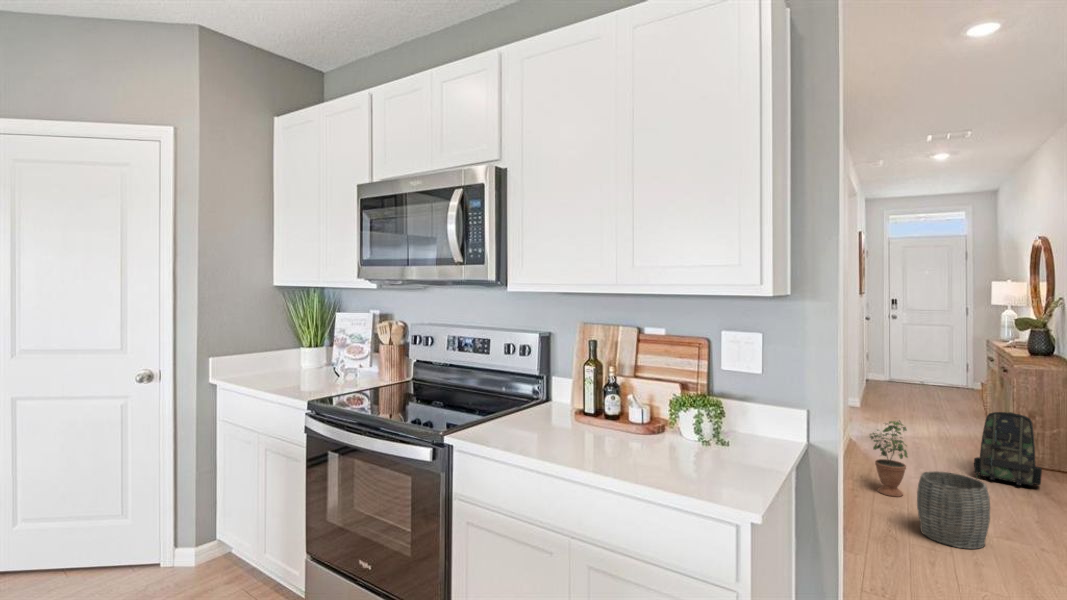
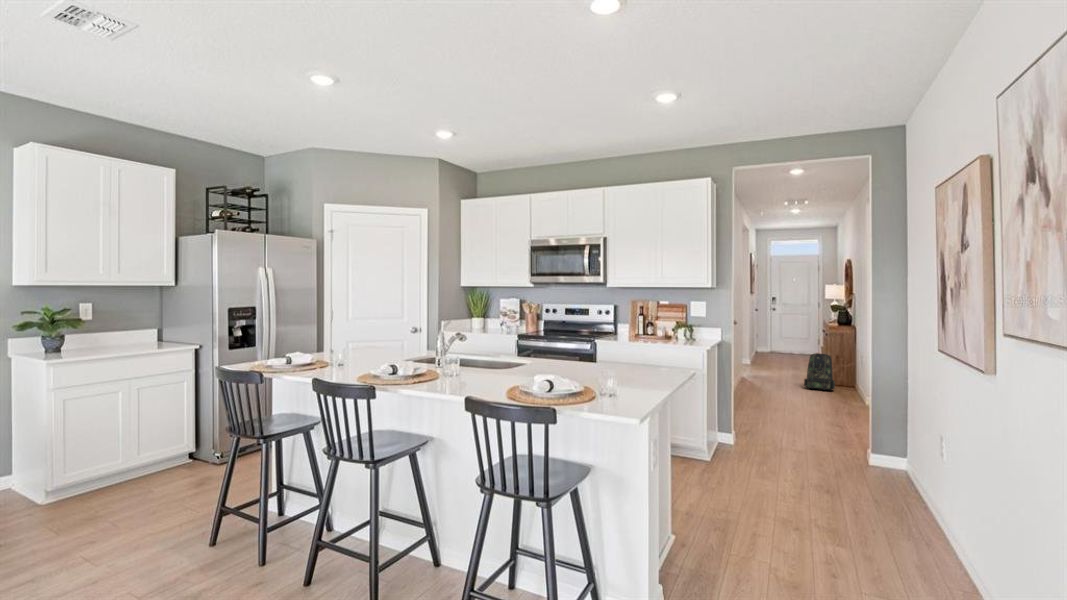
potted plant: present [870,421,908,497] -> none [751,355,770,396]
woven basket: present [917,471,990,549] -> none [771,377,802,408]

